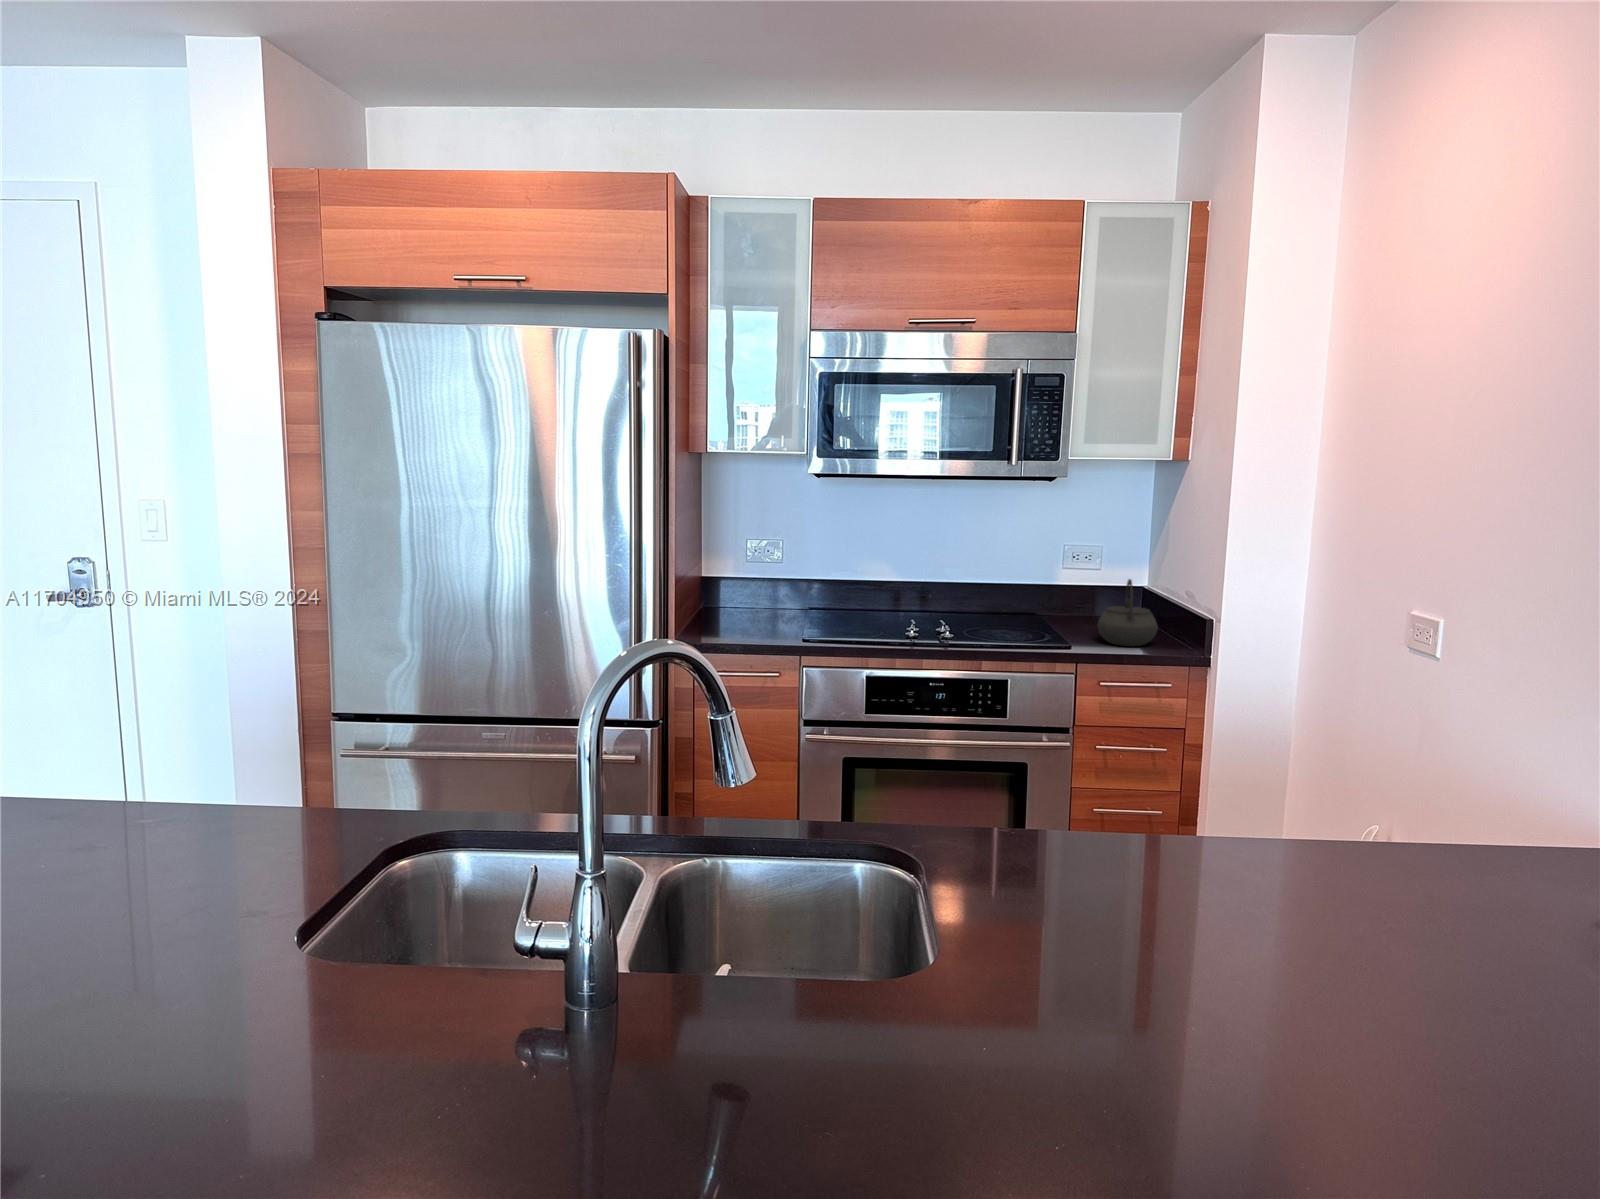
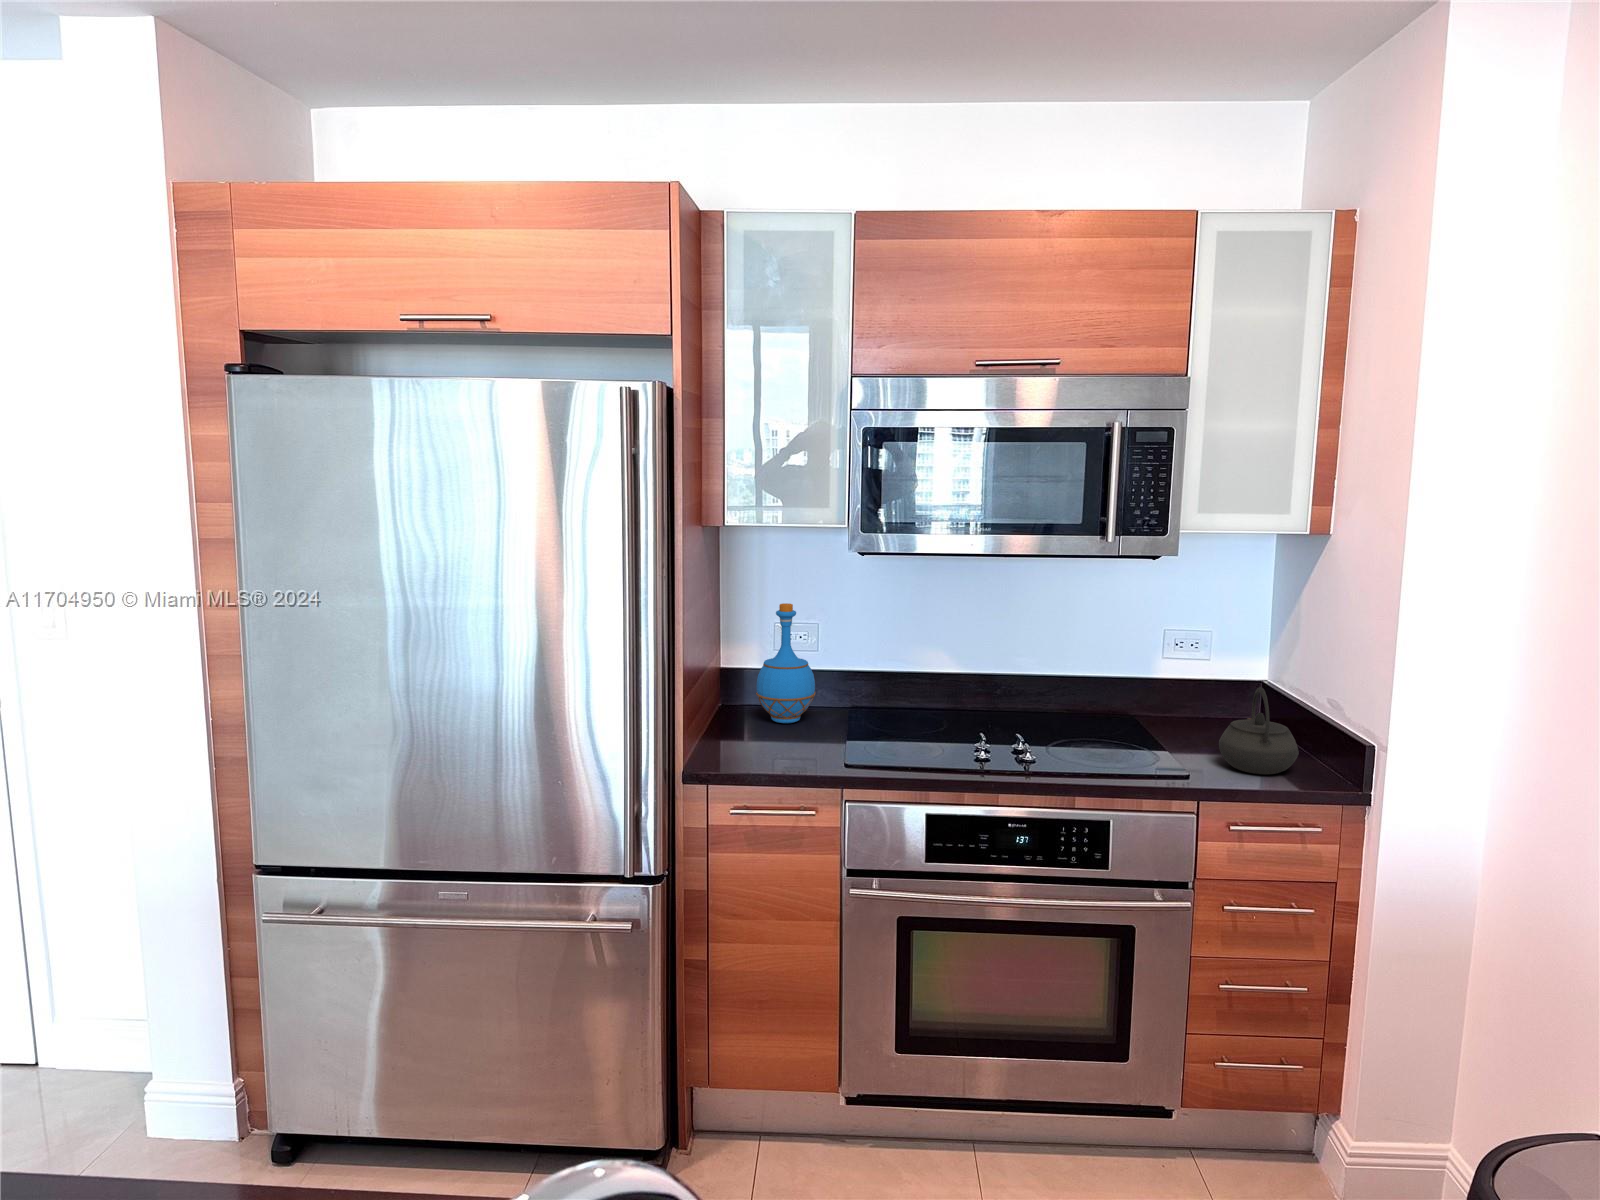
bottle: none [733,520,782,617] -> present [756,603,815,723]

